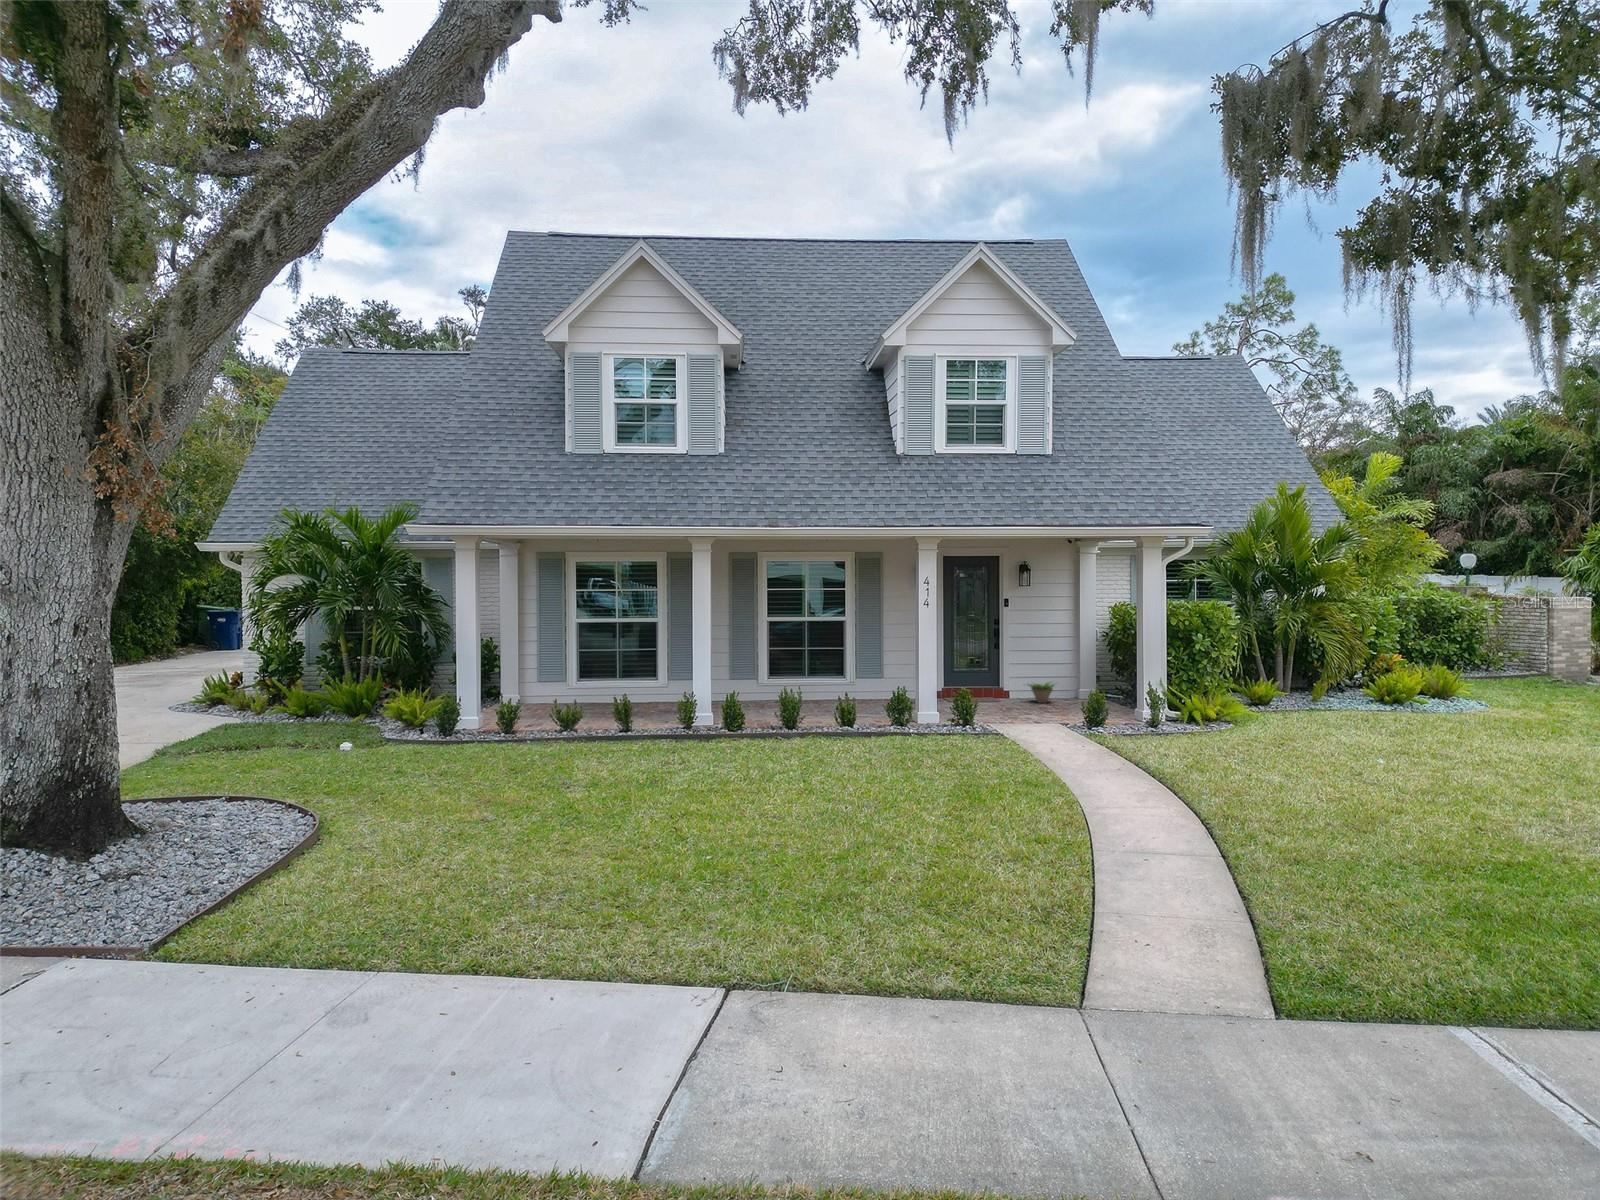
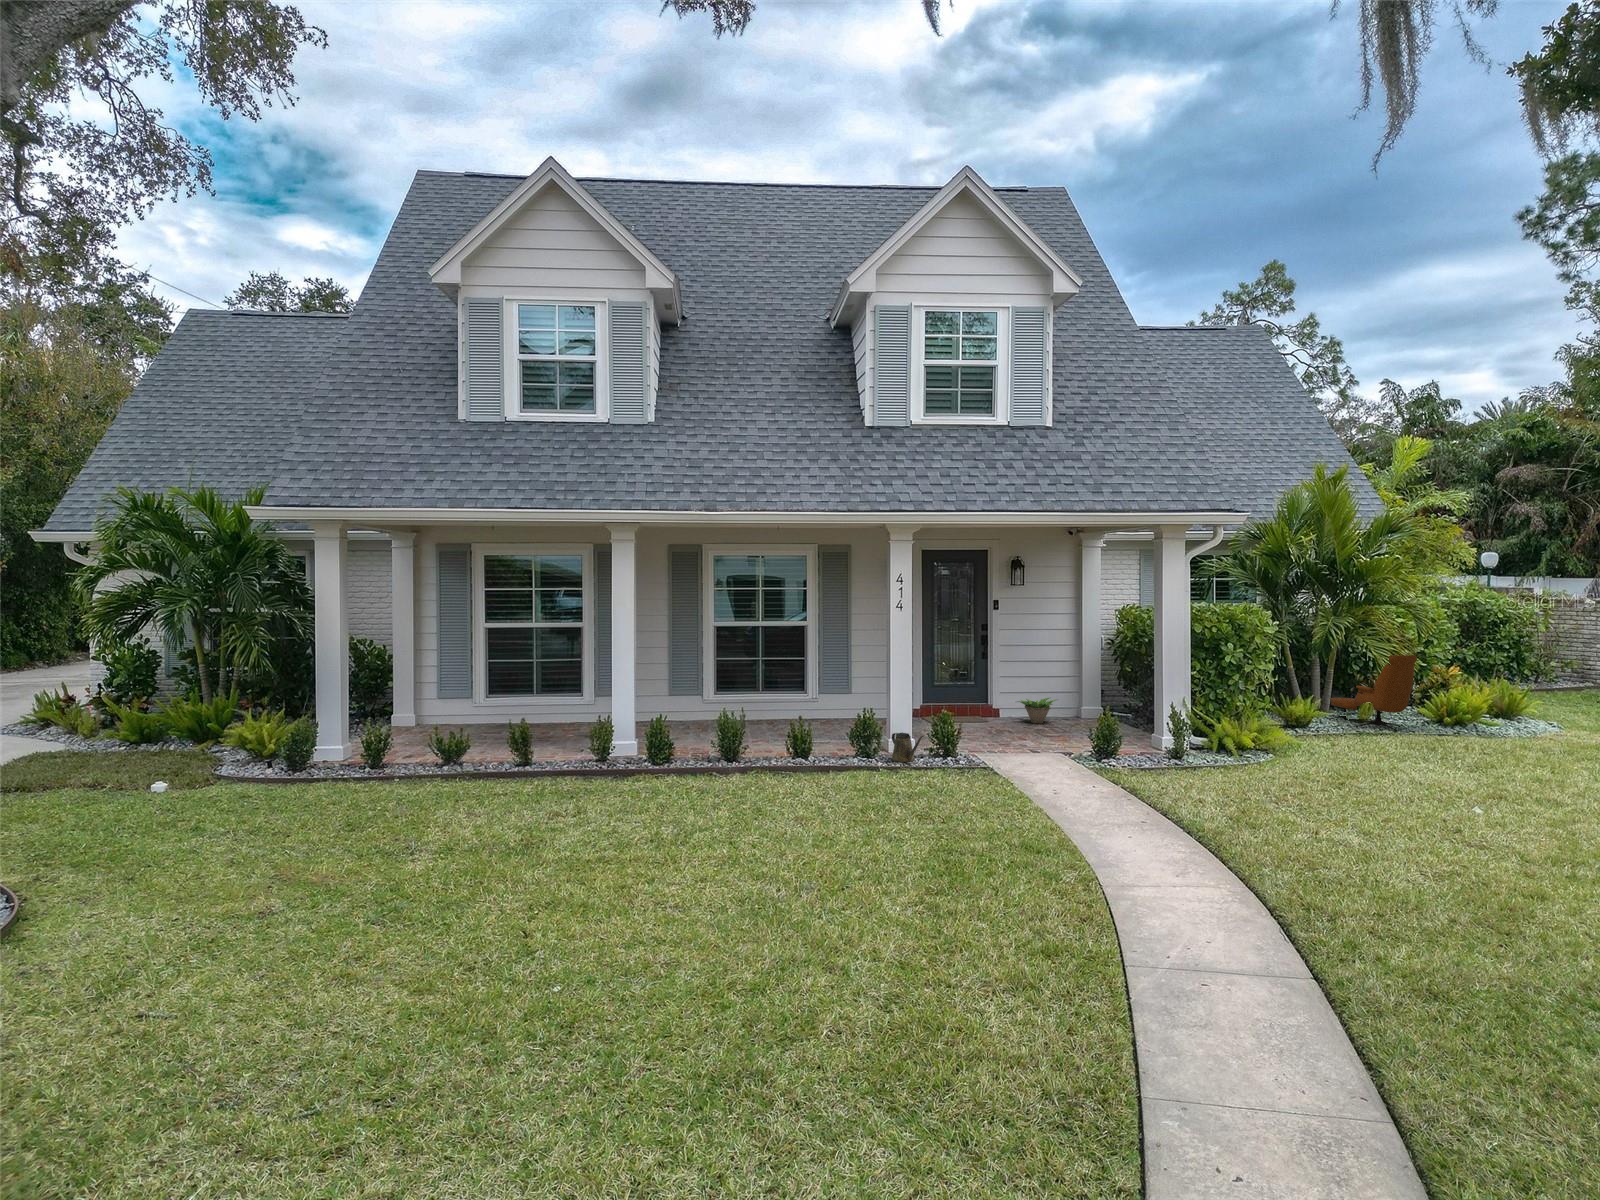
lounge chair: none [1290,644,1361,709] -> present [1329,655,1417,732]
watering can: none [921,707,947,730] -> present [892,733,924,762]

